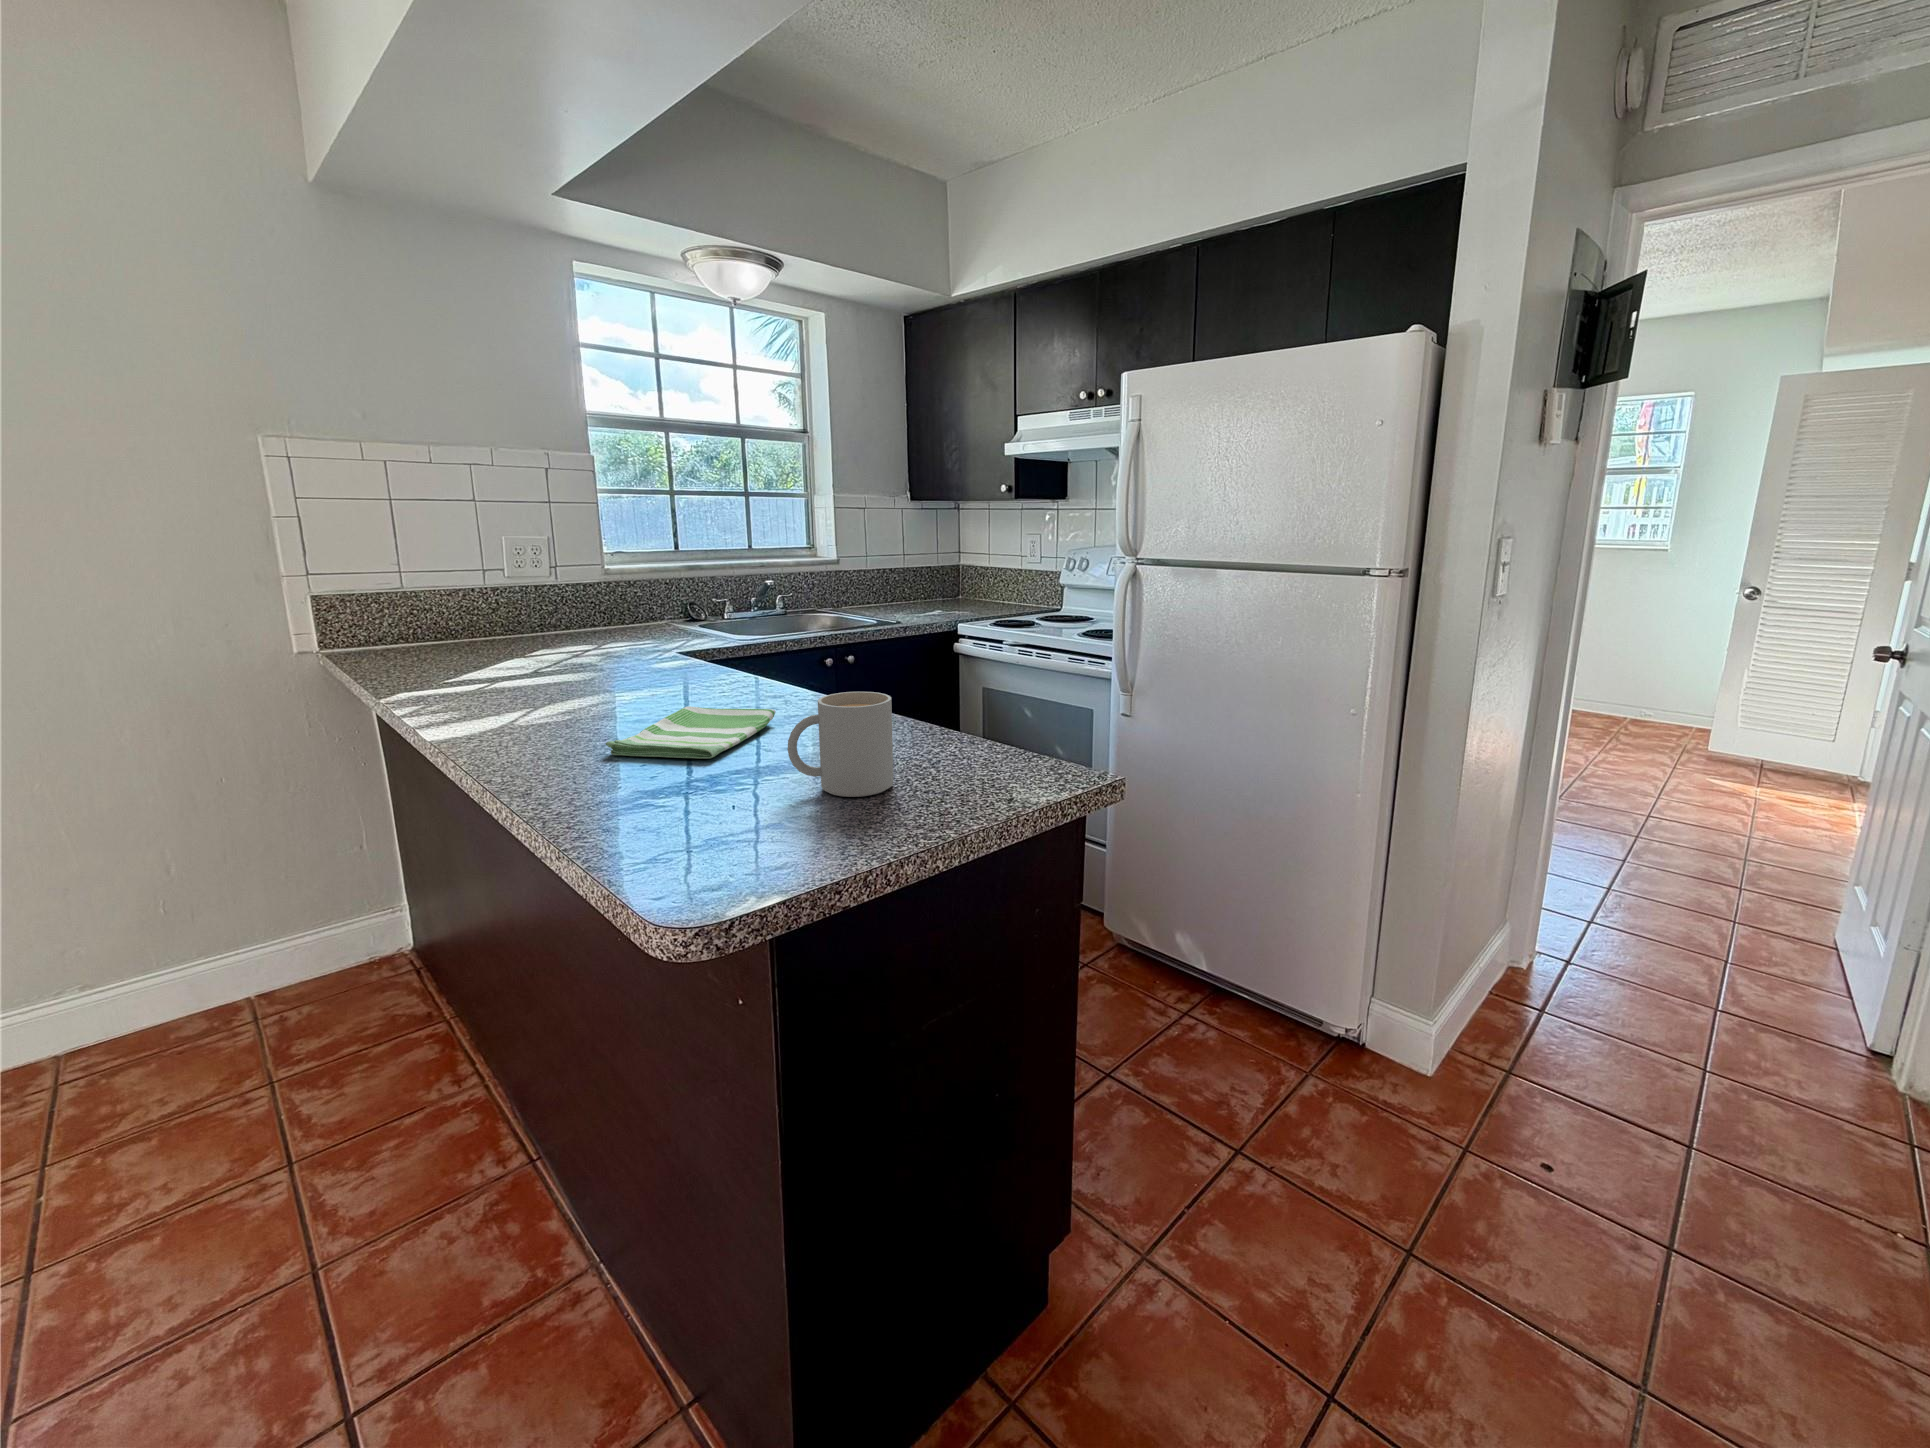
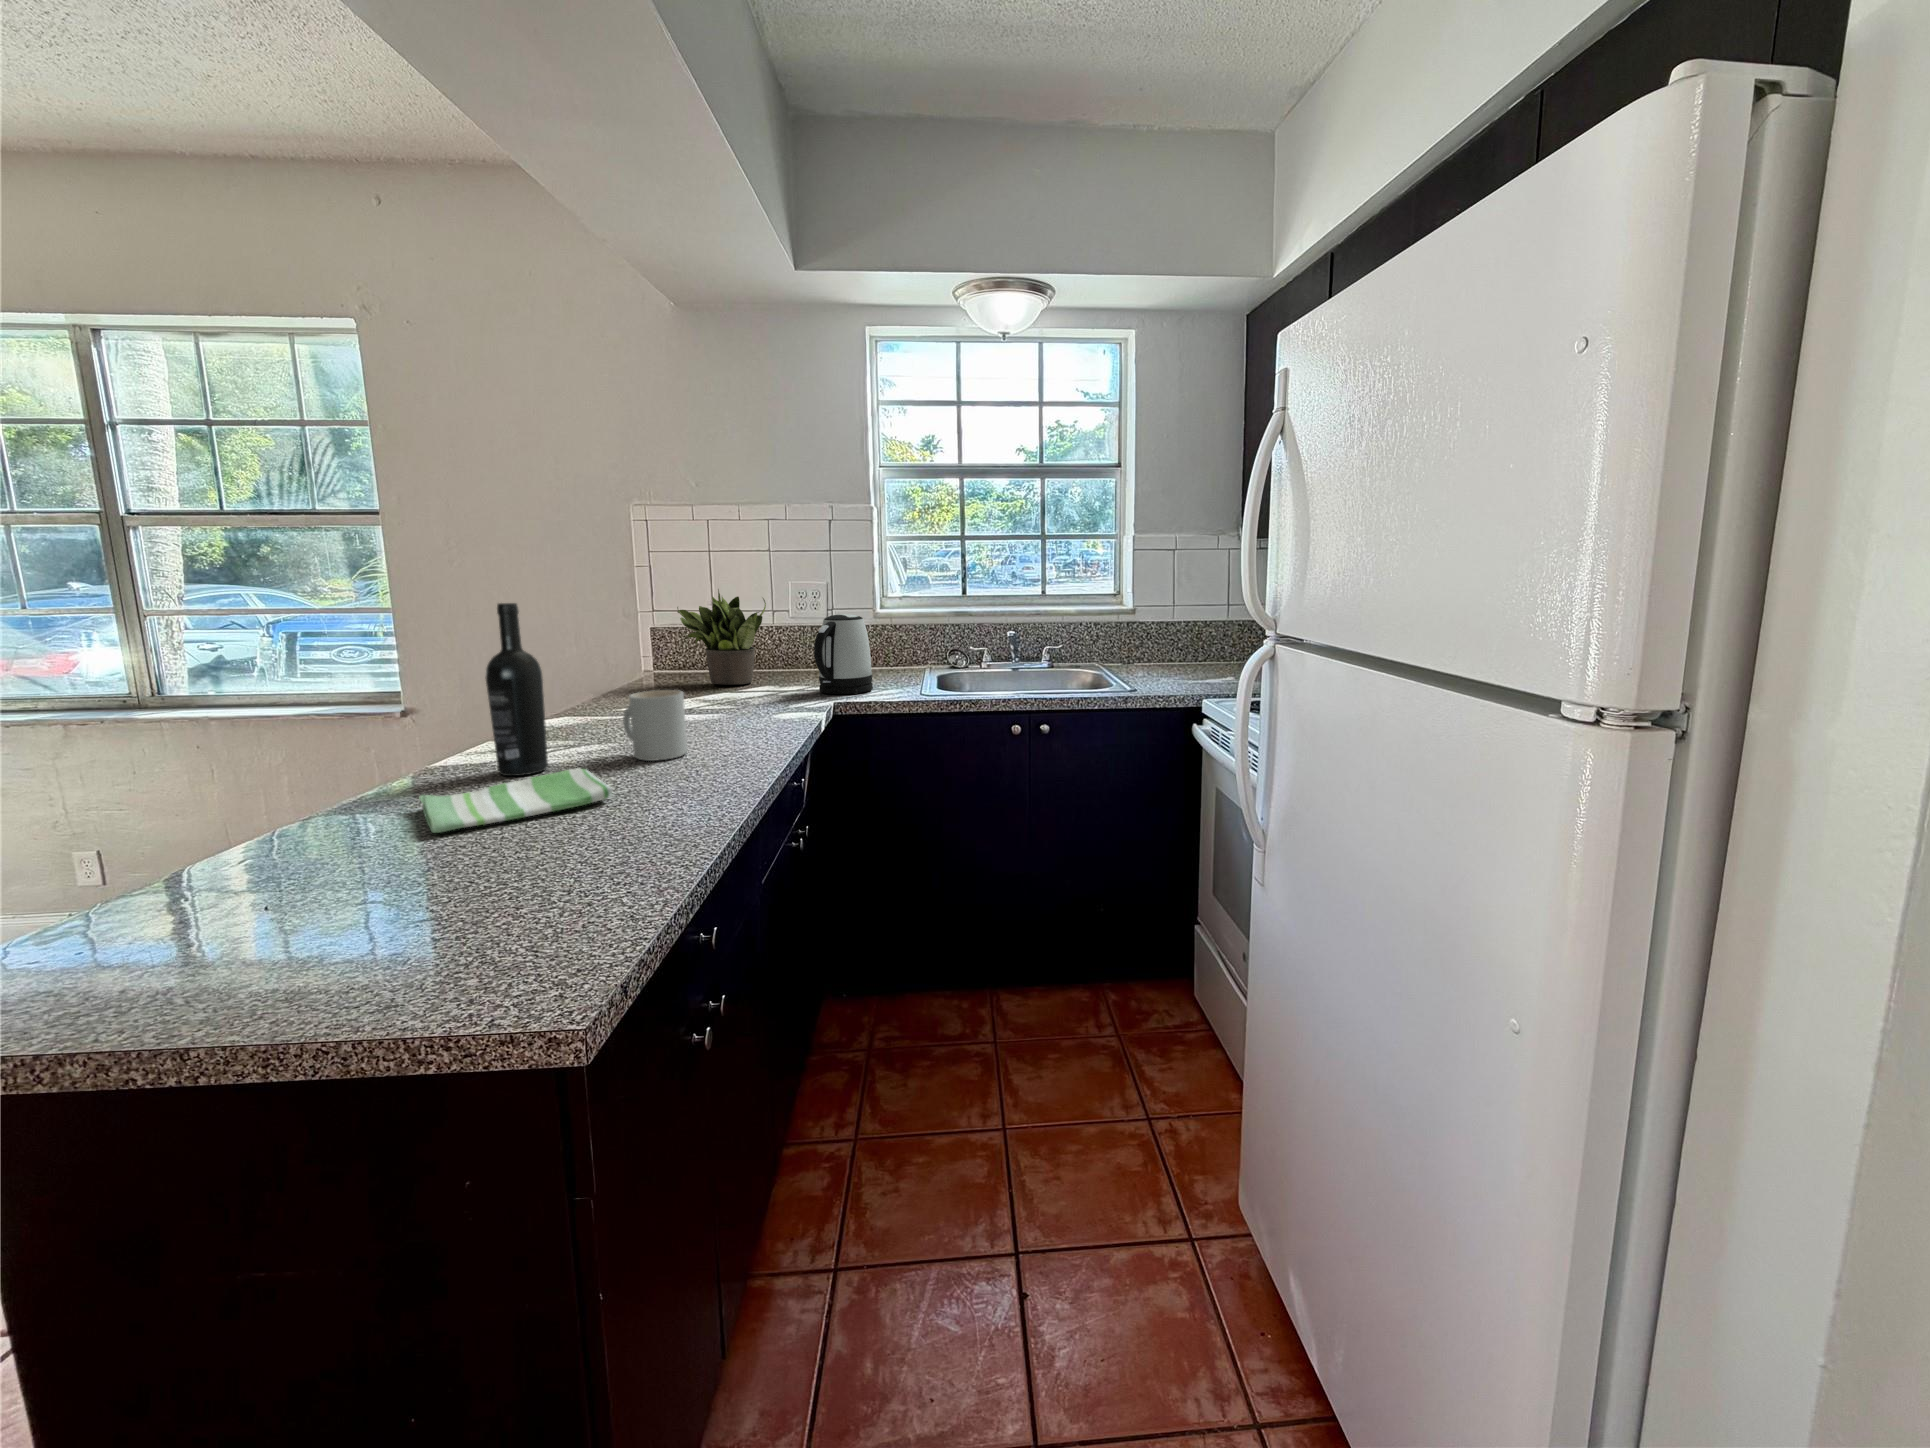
potted plant: none [396,542,528,652] -> present [677,589,766,685]
wine bottle: none [543,550,607,730] -> present [485,603,548,776]
kettle: none [622,567,680,647] -> present [814,614,873,694]
mug: present [787,692,893,797] -> present [623,690,687,761]

